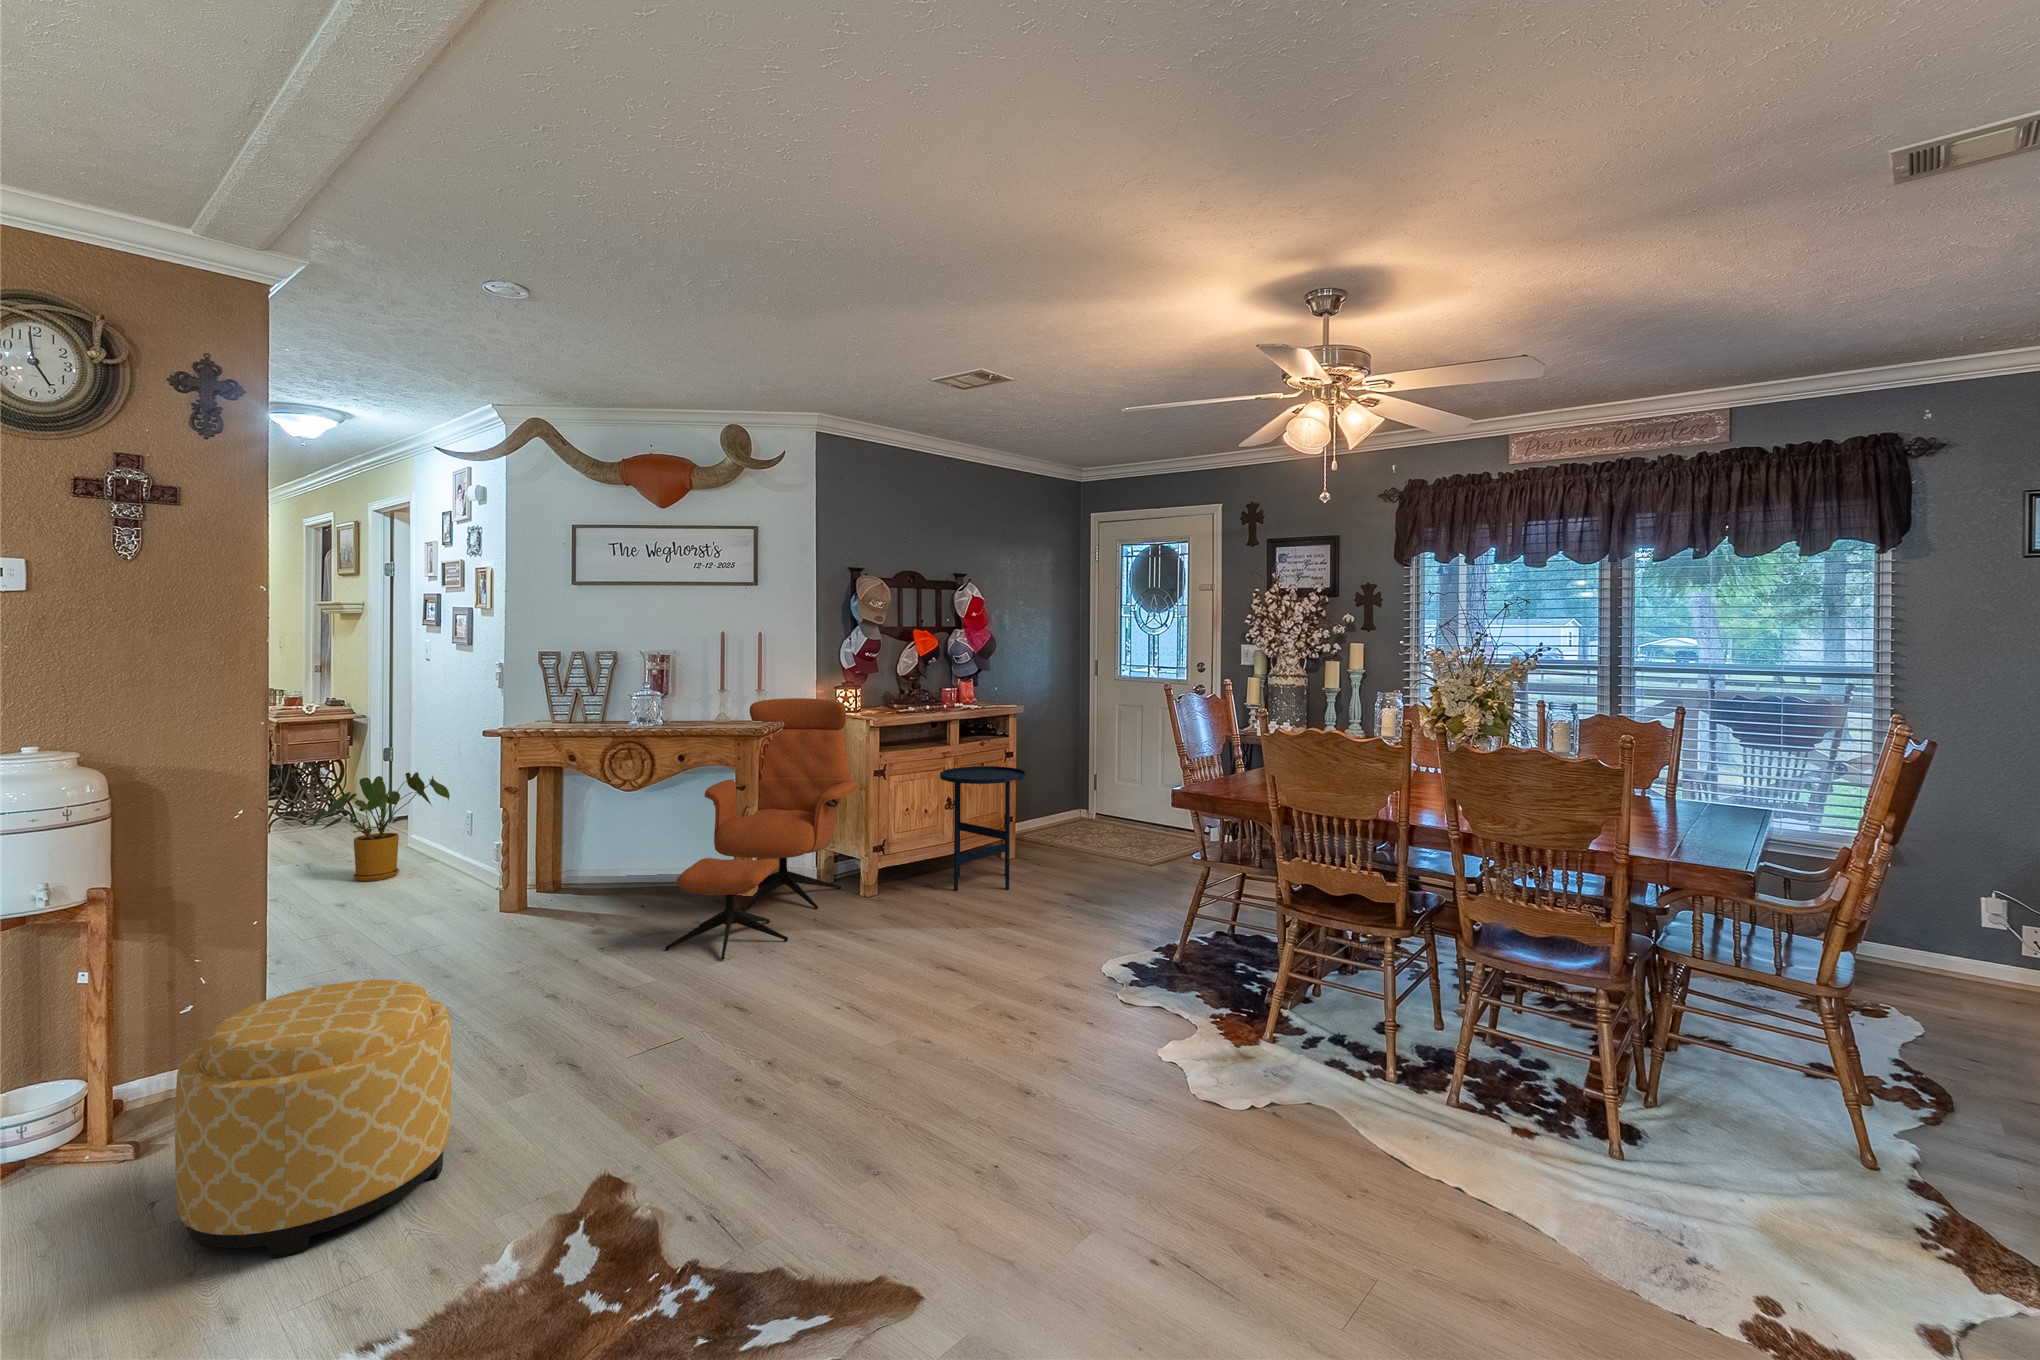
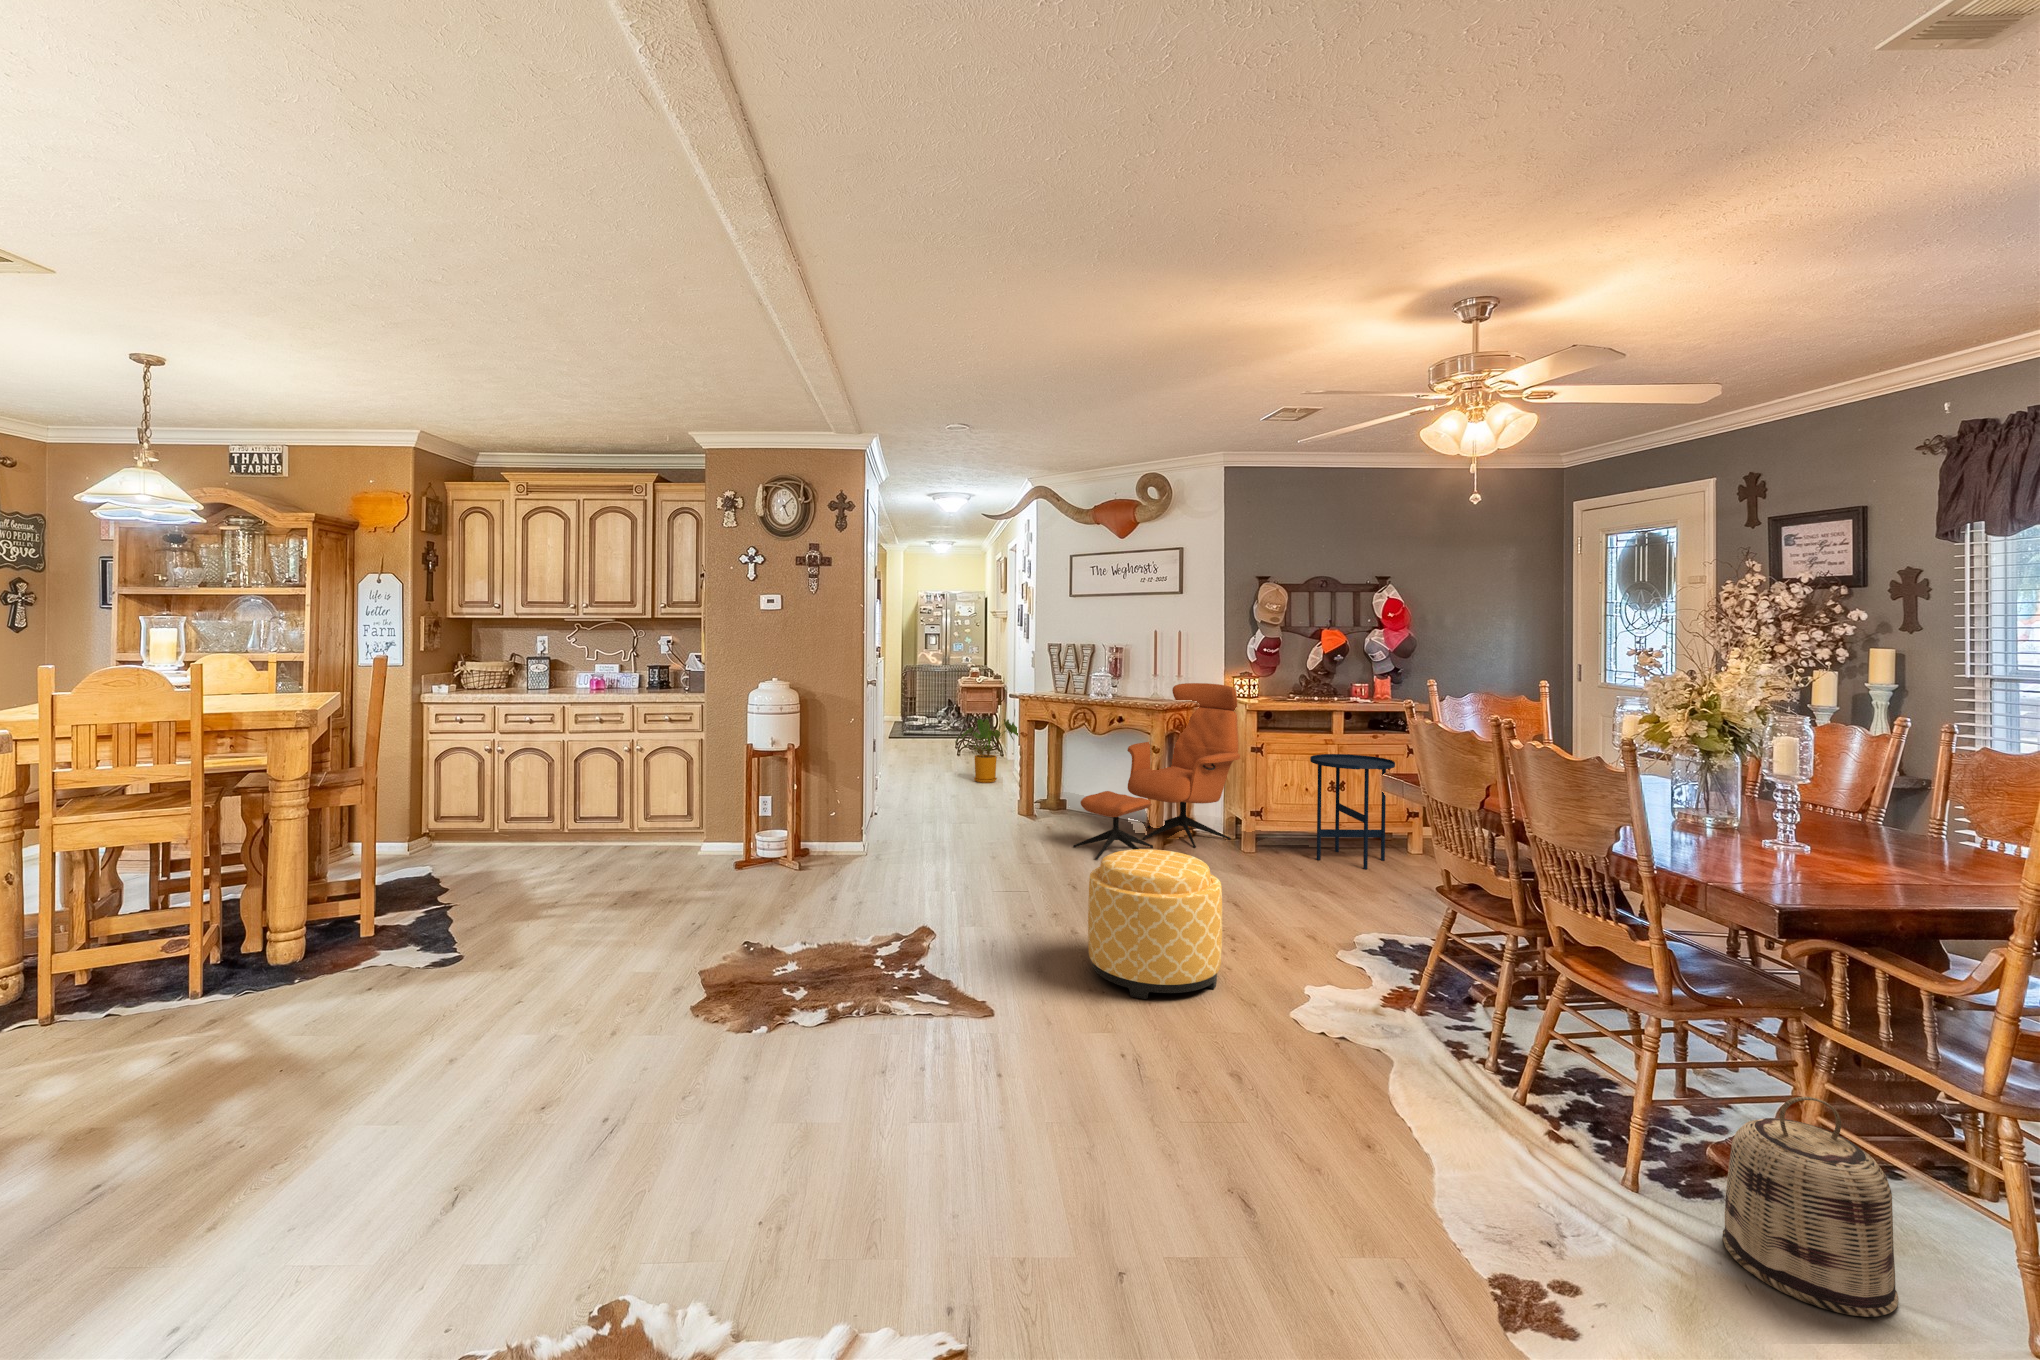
ottoman: present [175,979,452,1258] -> present [1088,849,1222,999]
basket: none [1649,1005,1771,1172] -> present [1723,1097,1899,1317]

